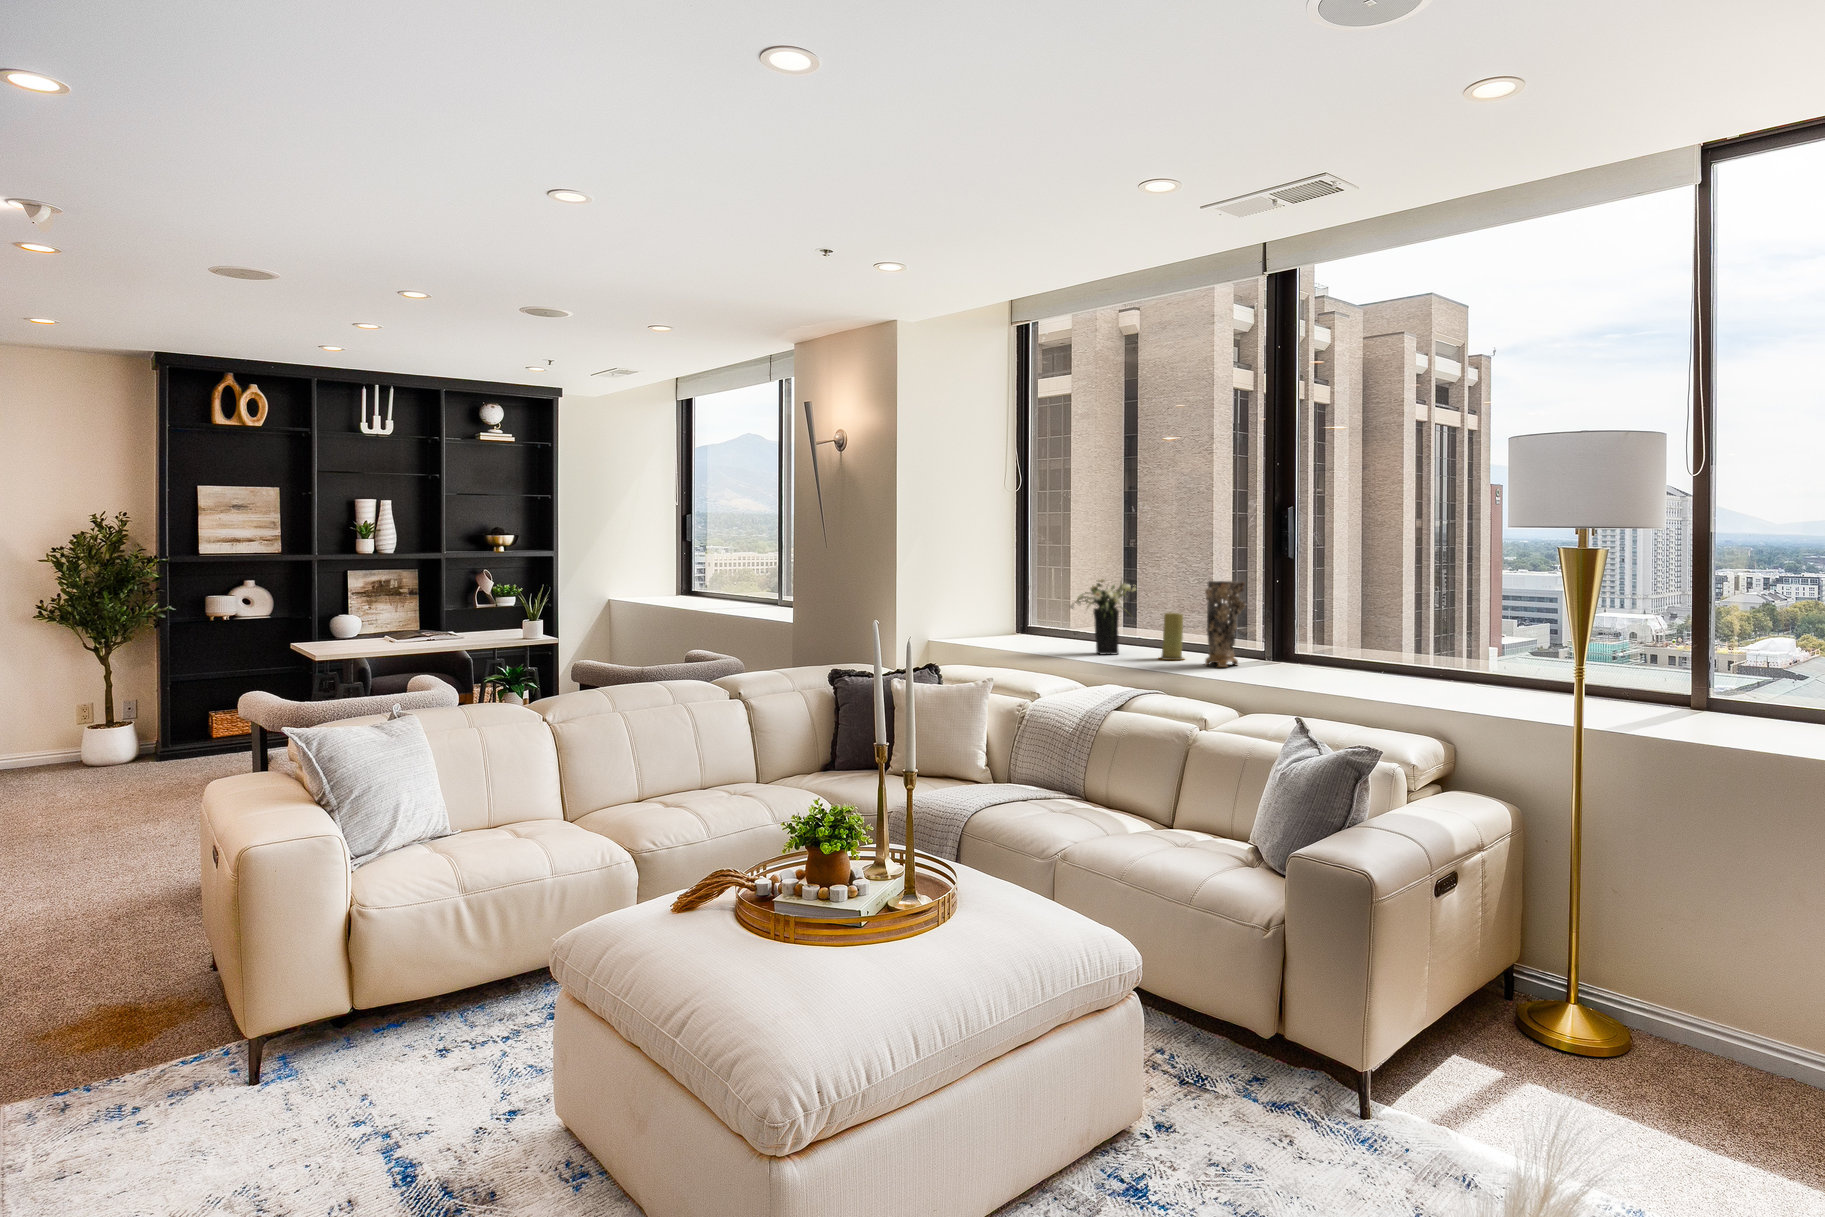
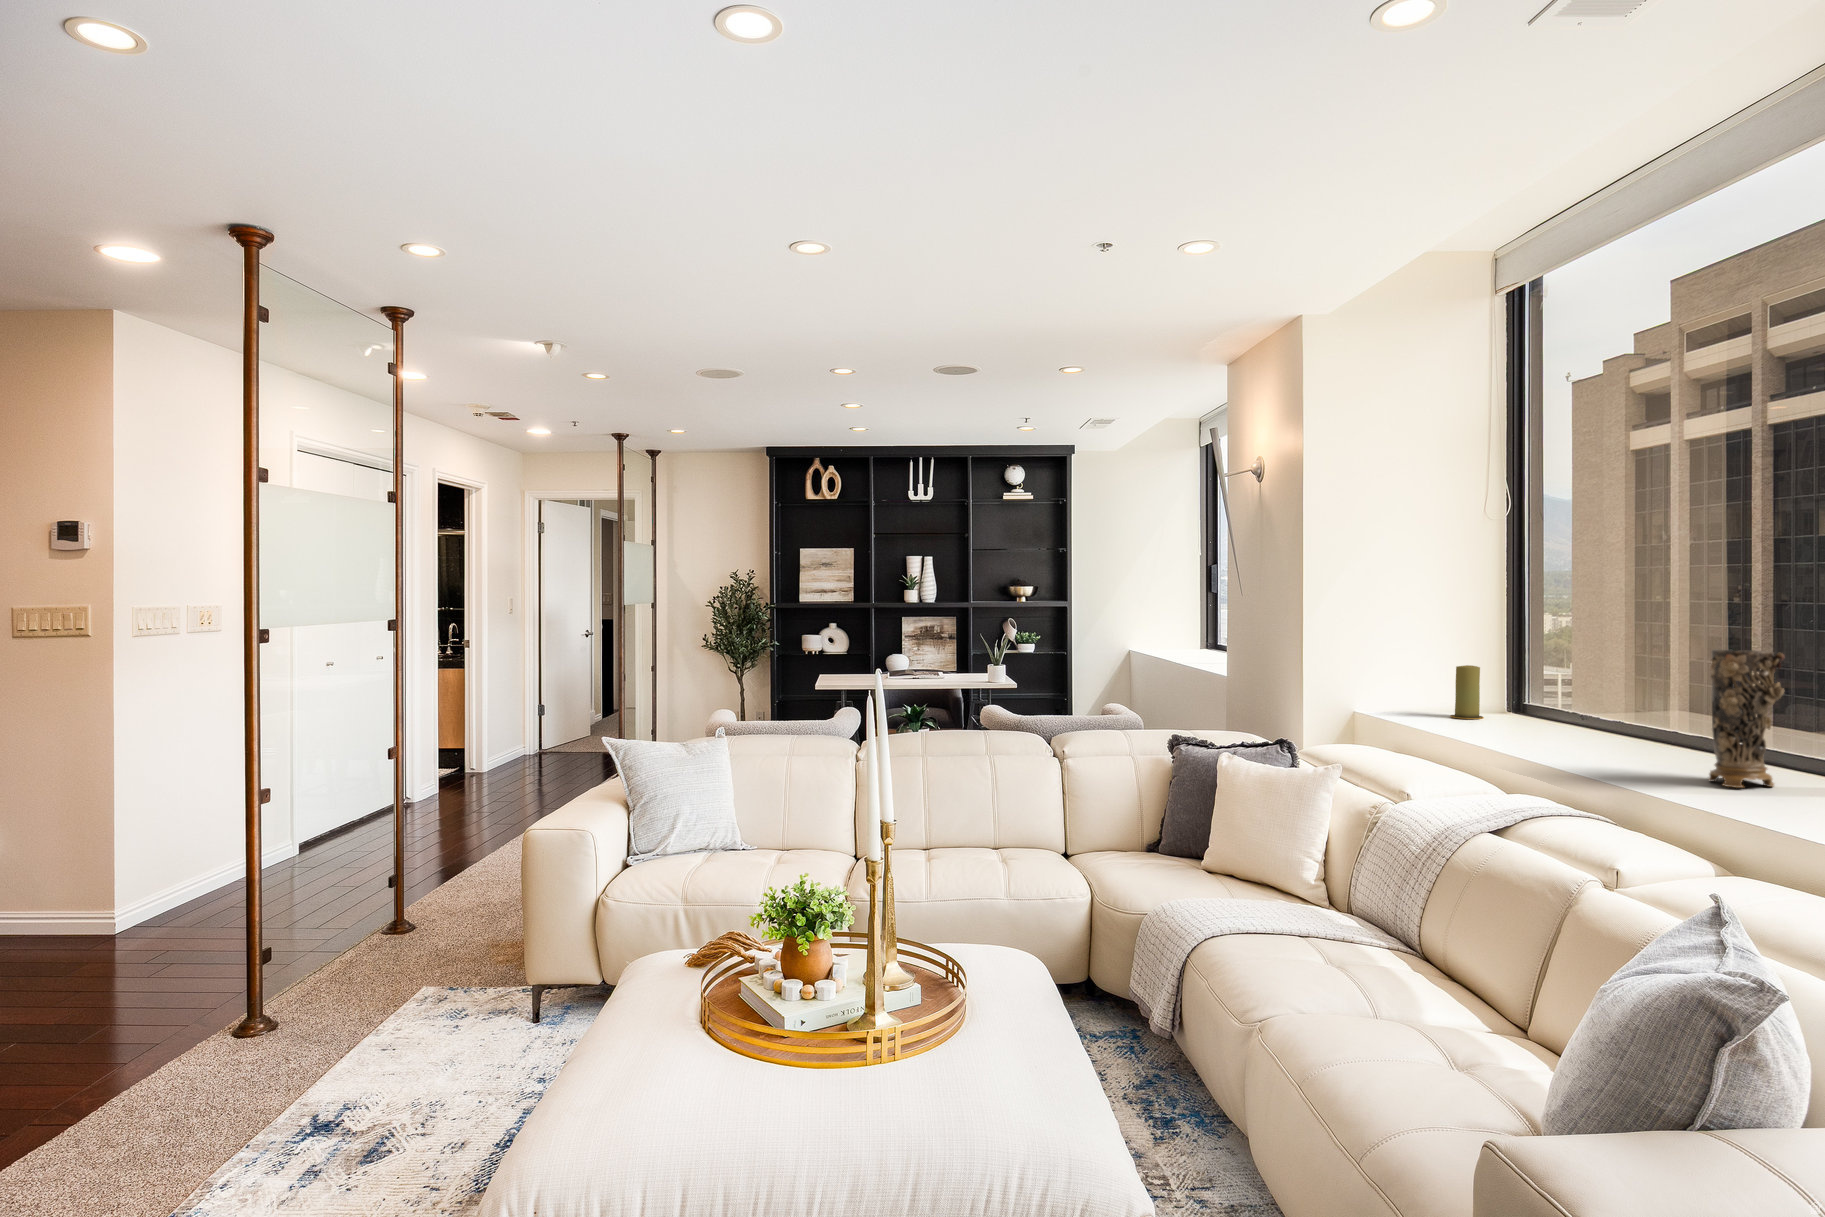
flower arrangement: present [1070,578,1136,655] -> none [1515,639,1631,750]
candle: present [1160,613,1184,660] -> present [1450,665,1484,719]

